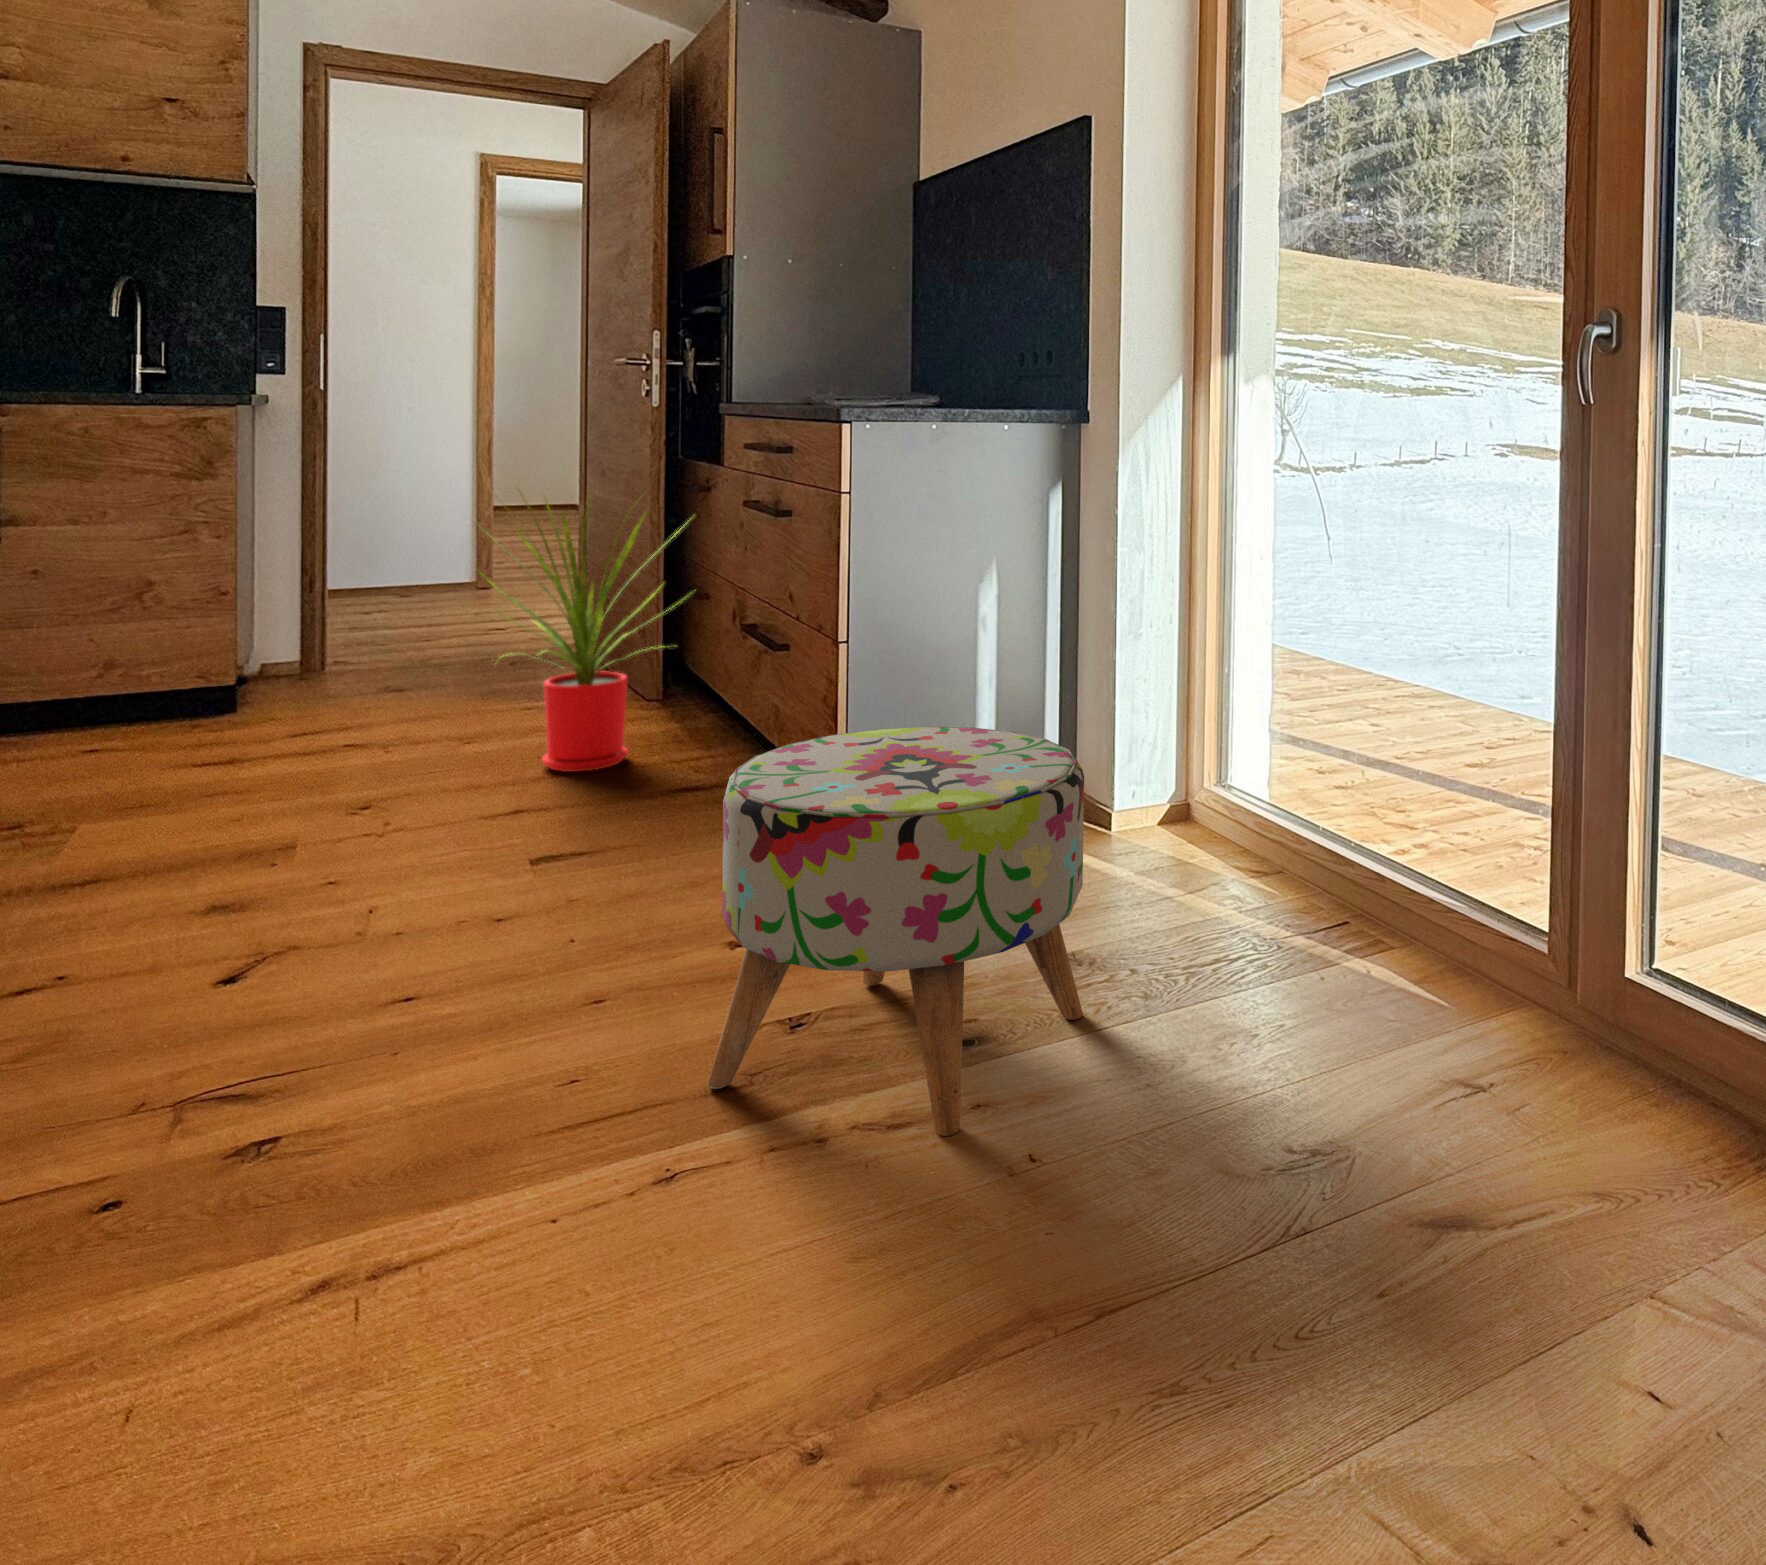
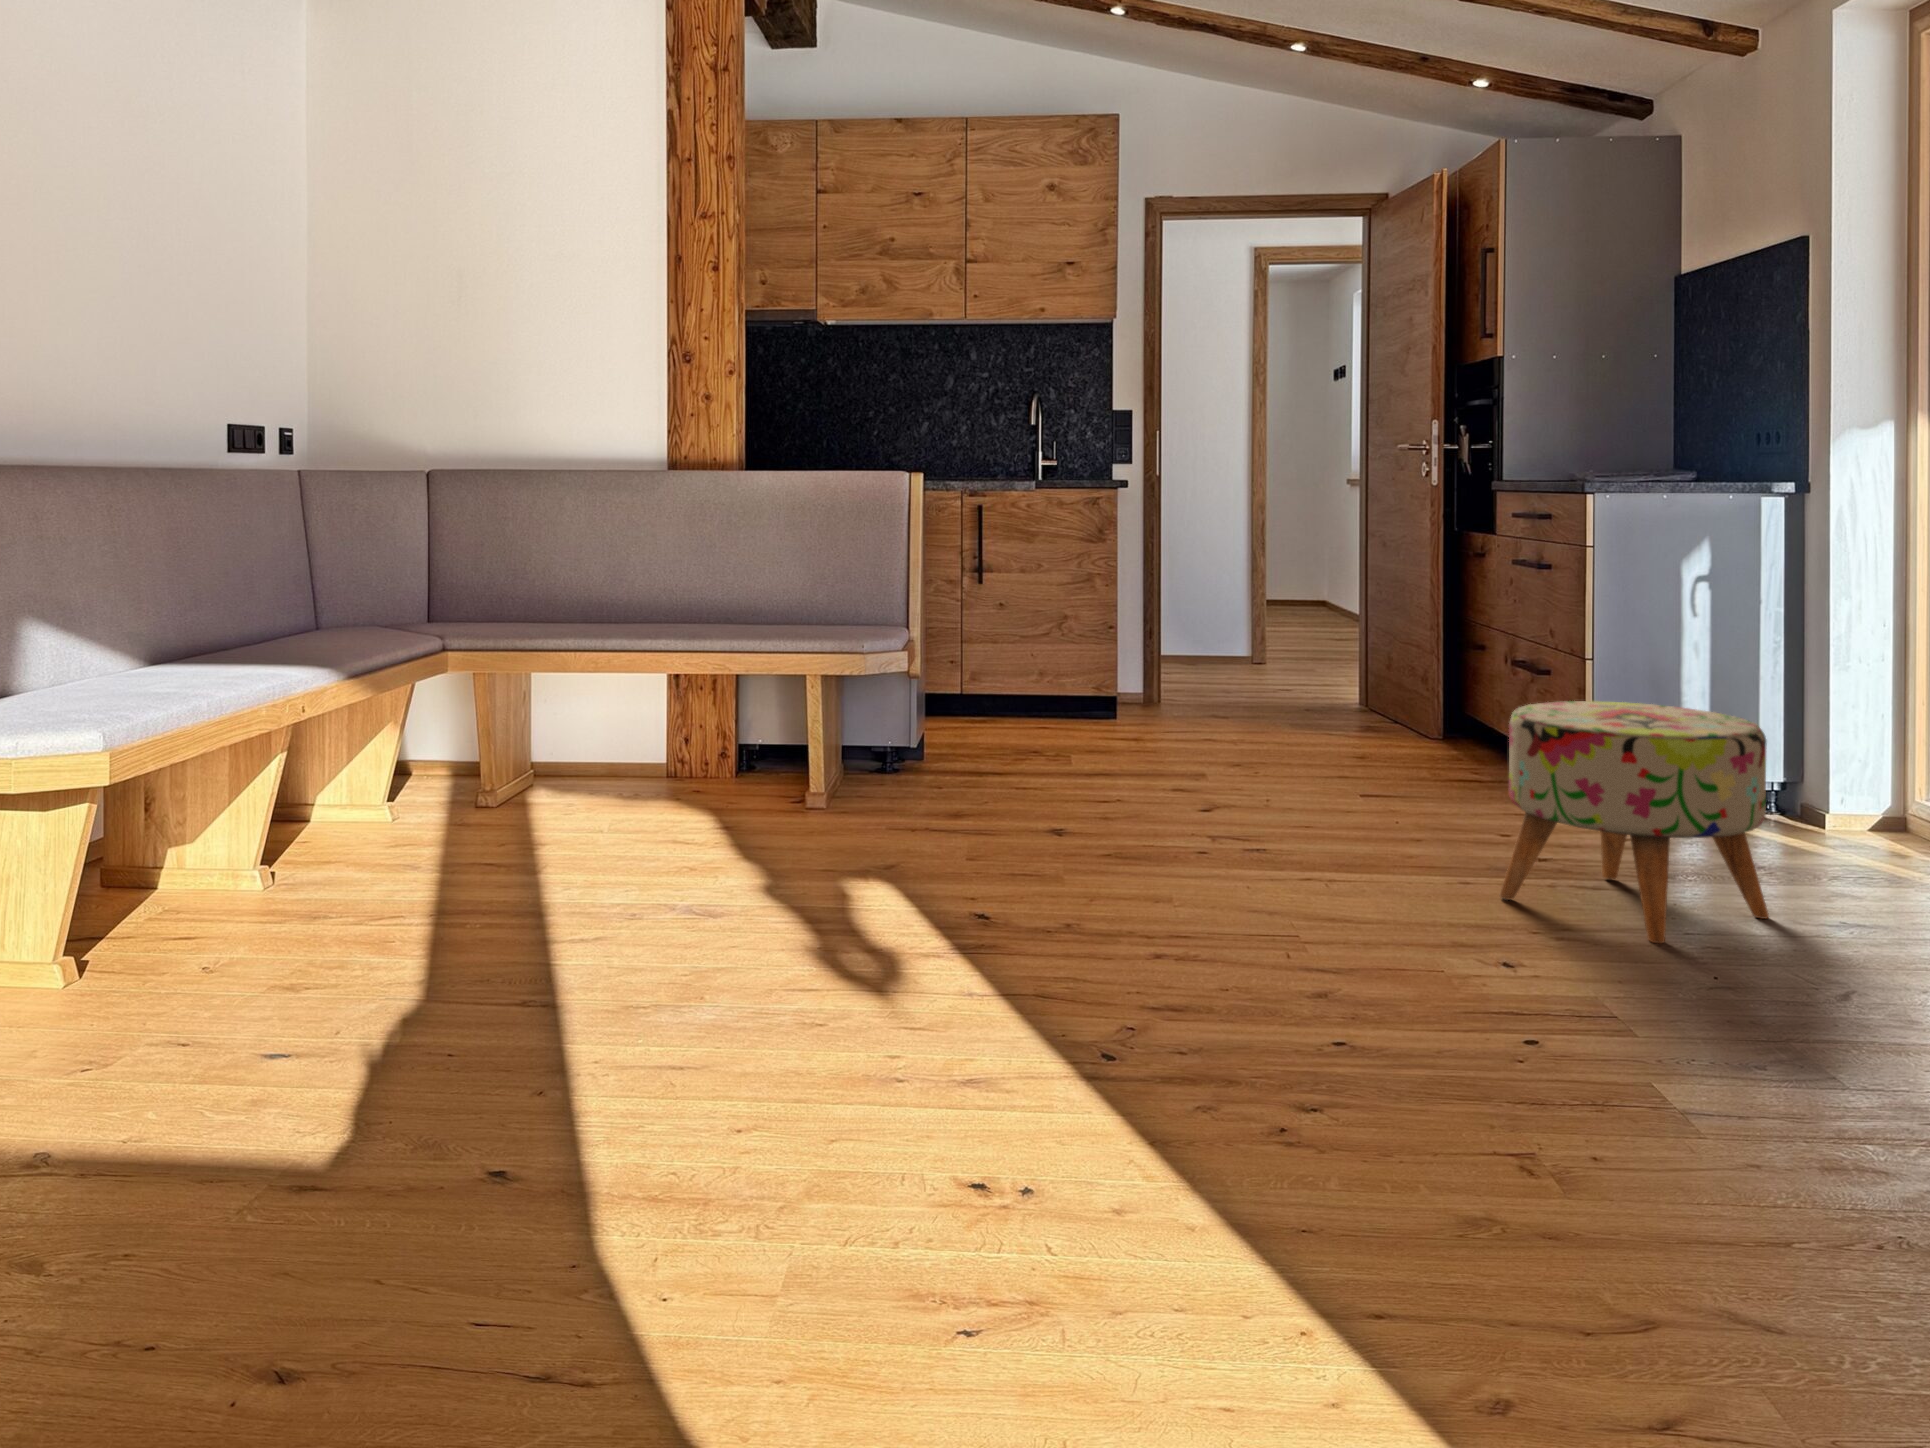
house plant: present [477,485,686,772] -> none [1312,540,1472,752]

